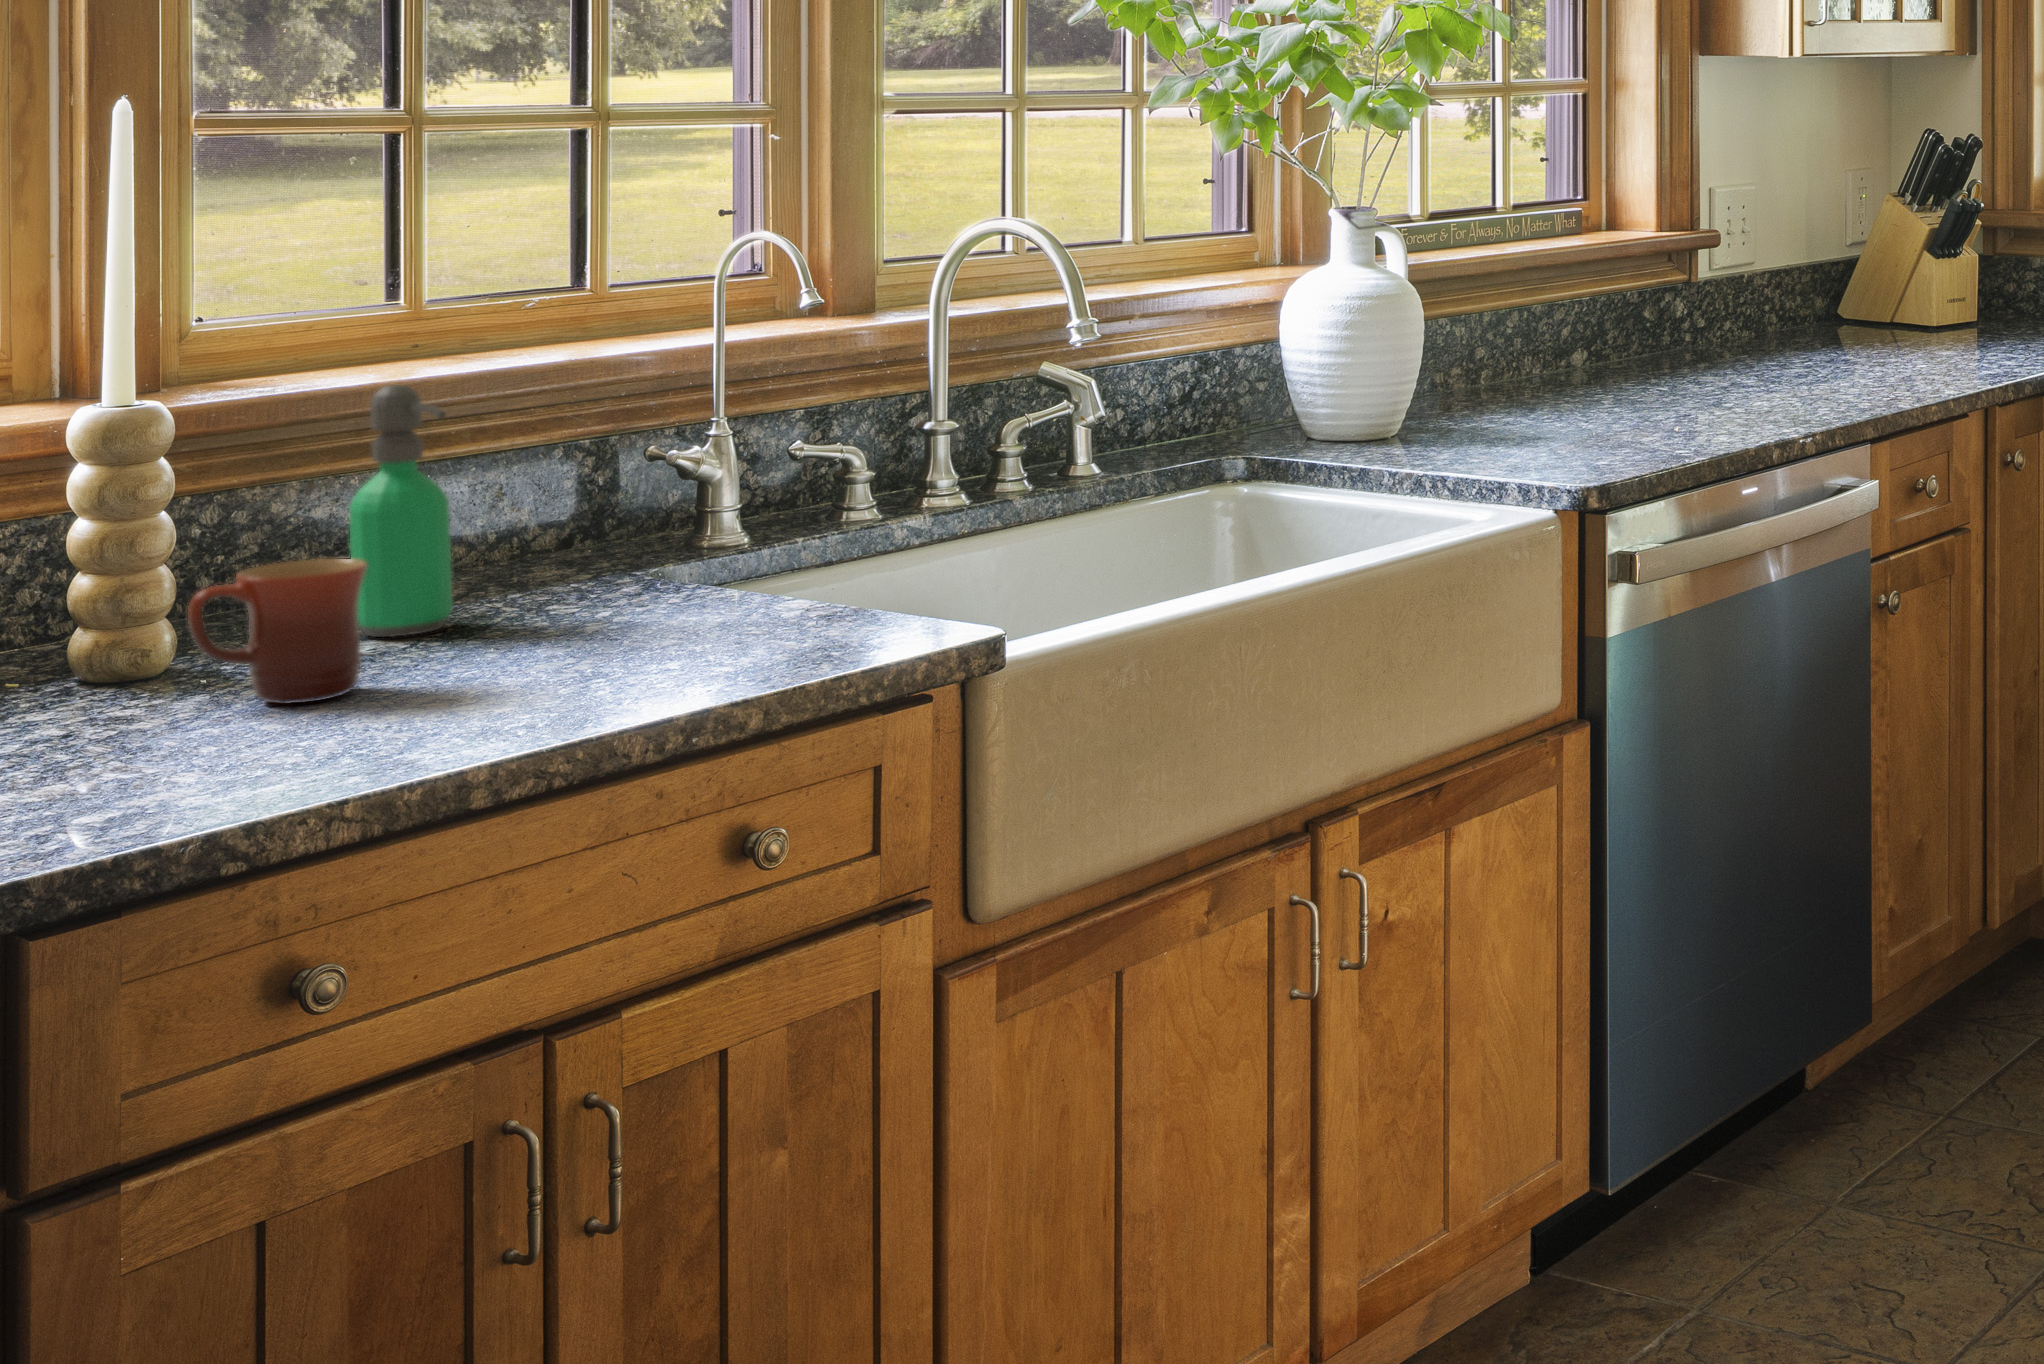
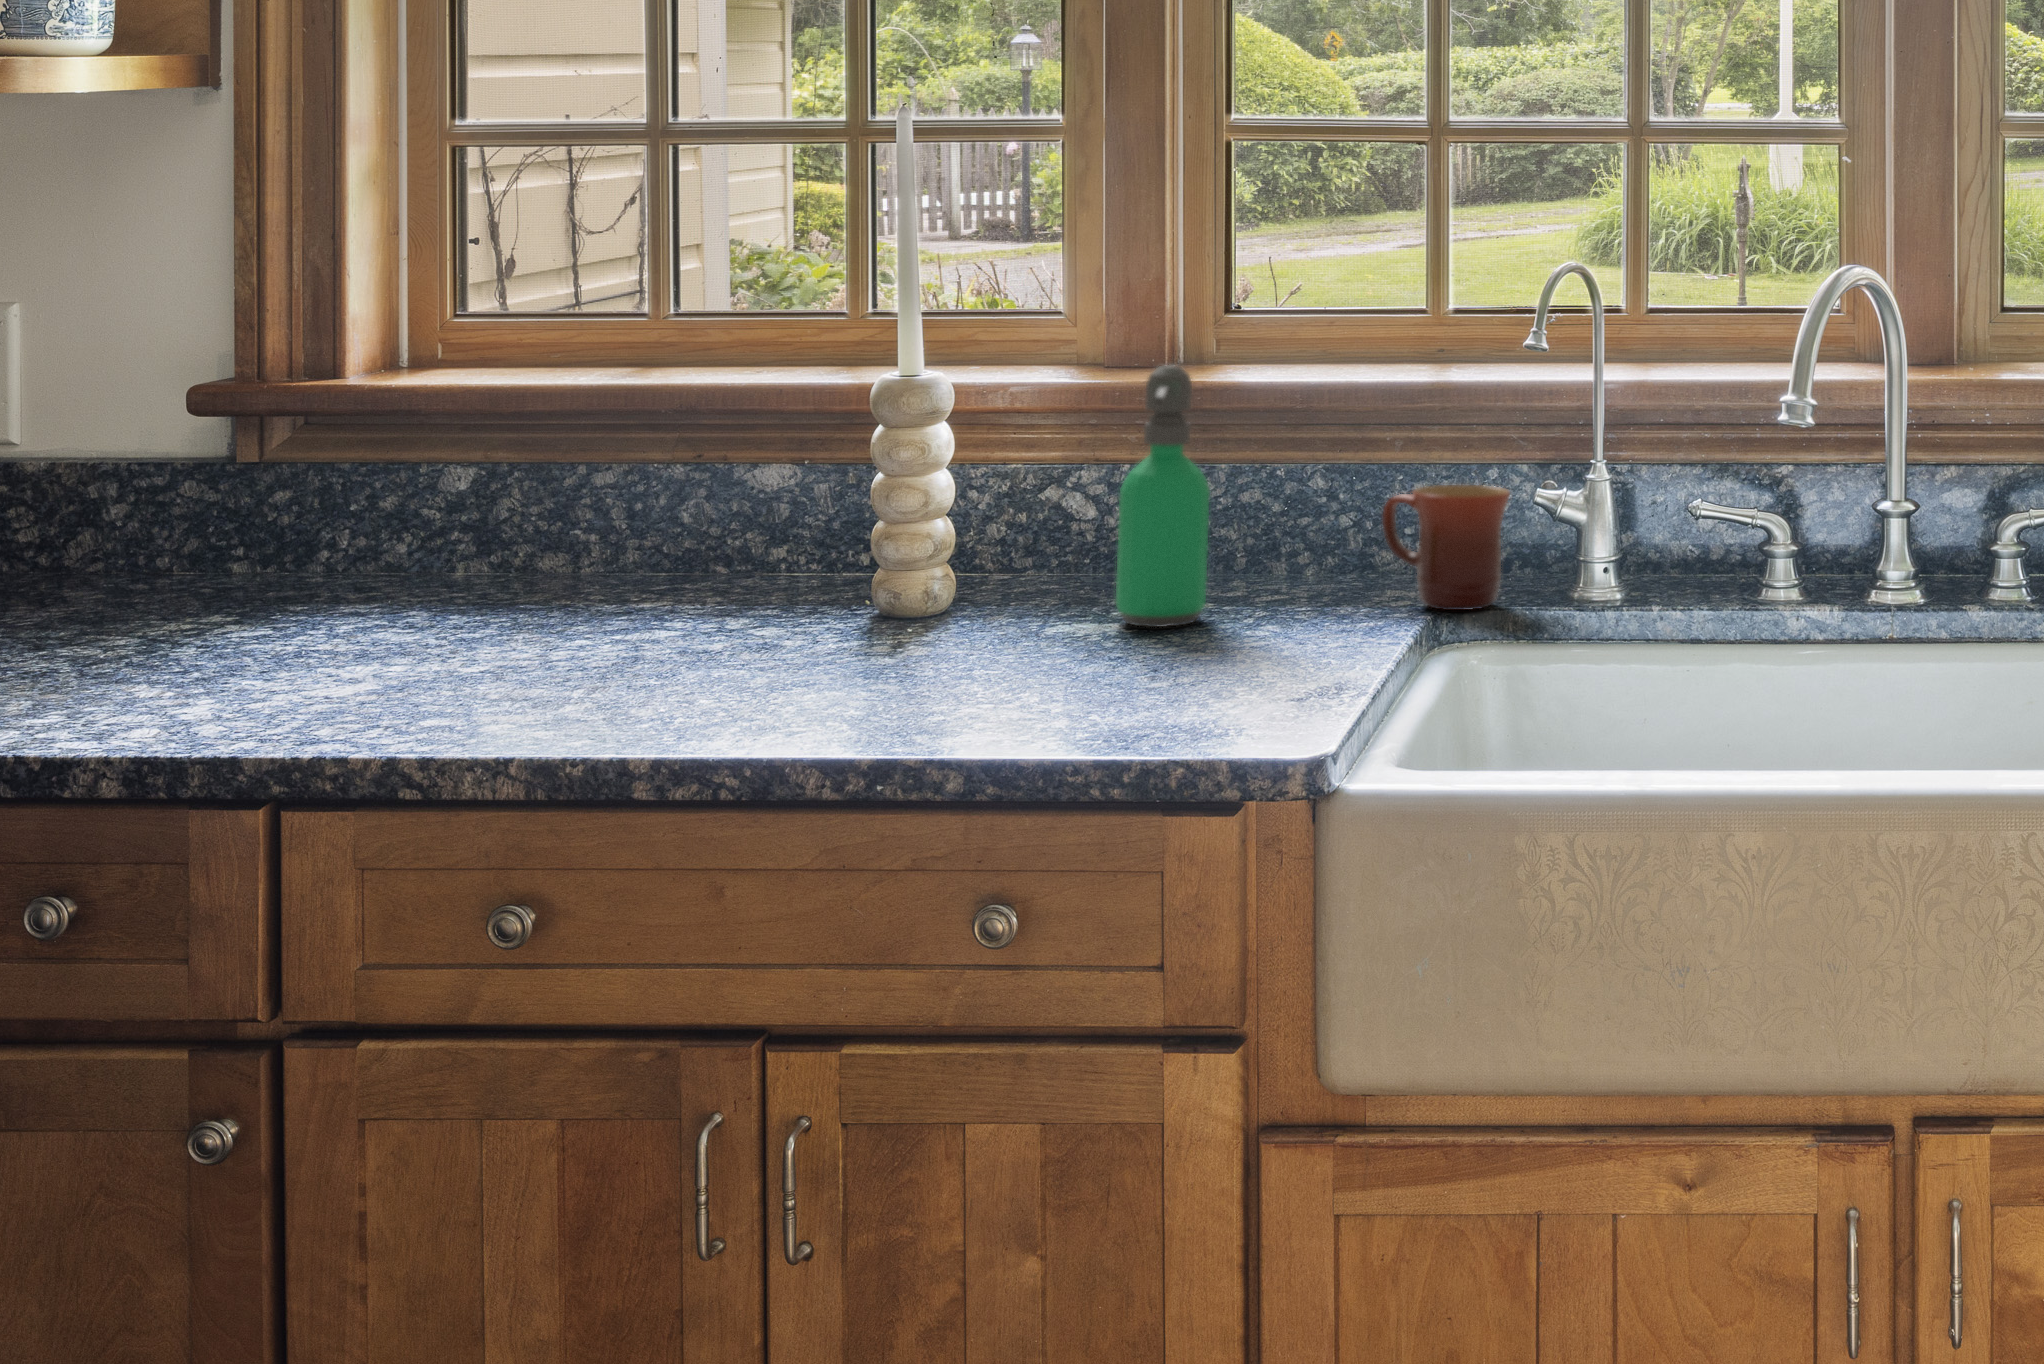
mug: present [188,559,367,703] -> present [1382,485,1510,610]

